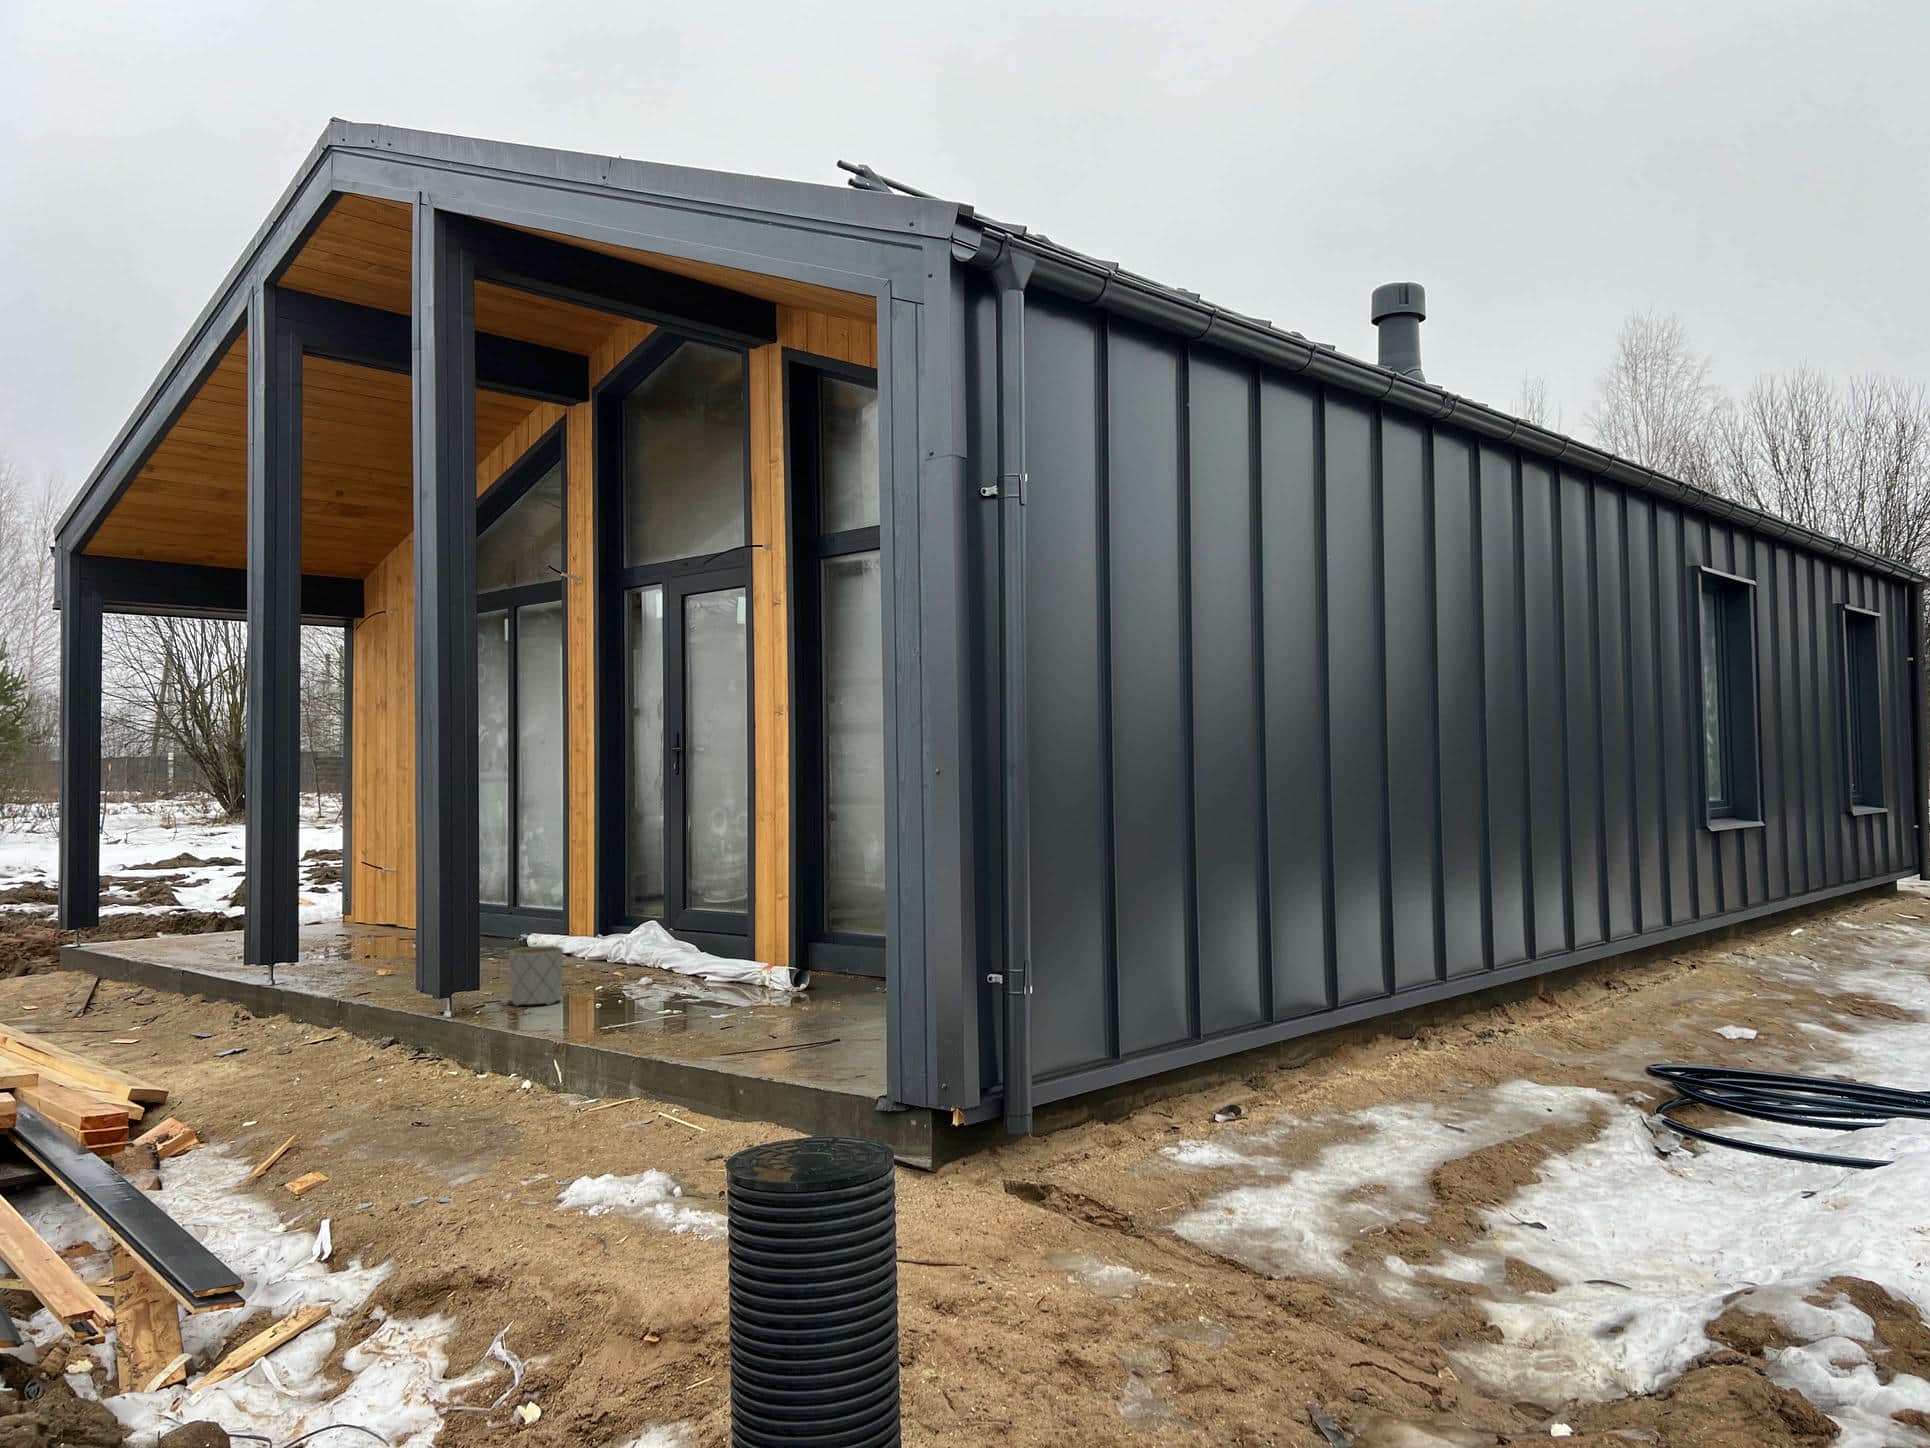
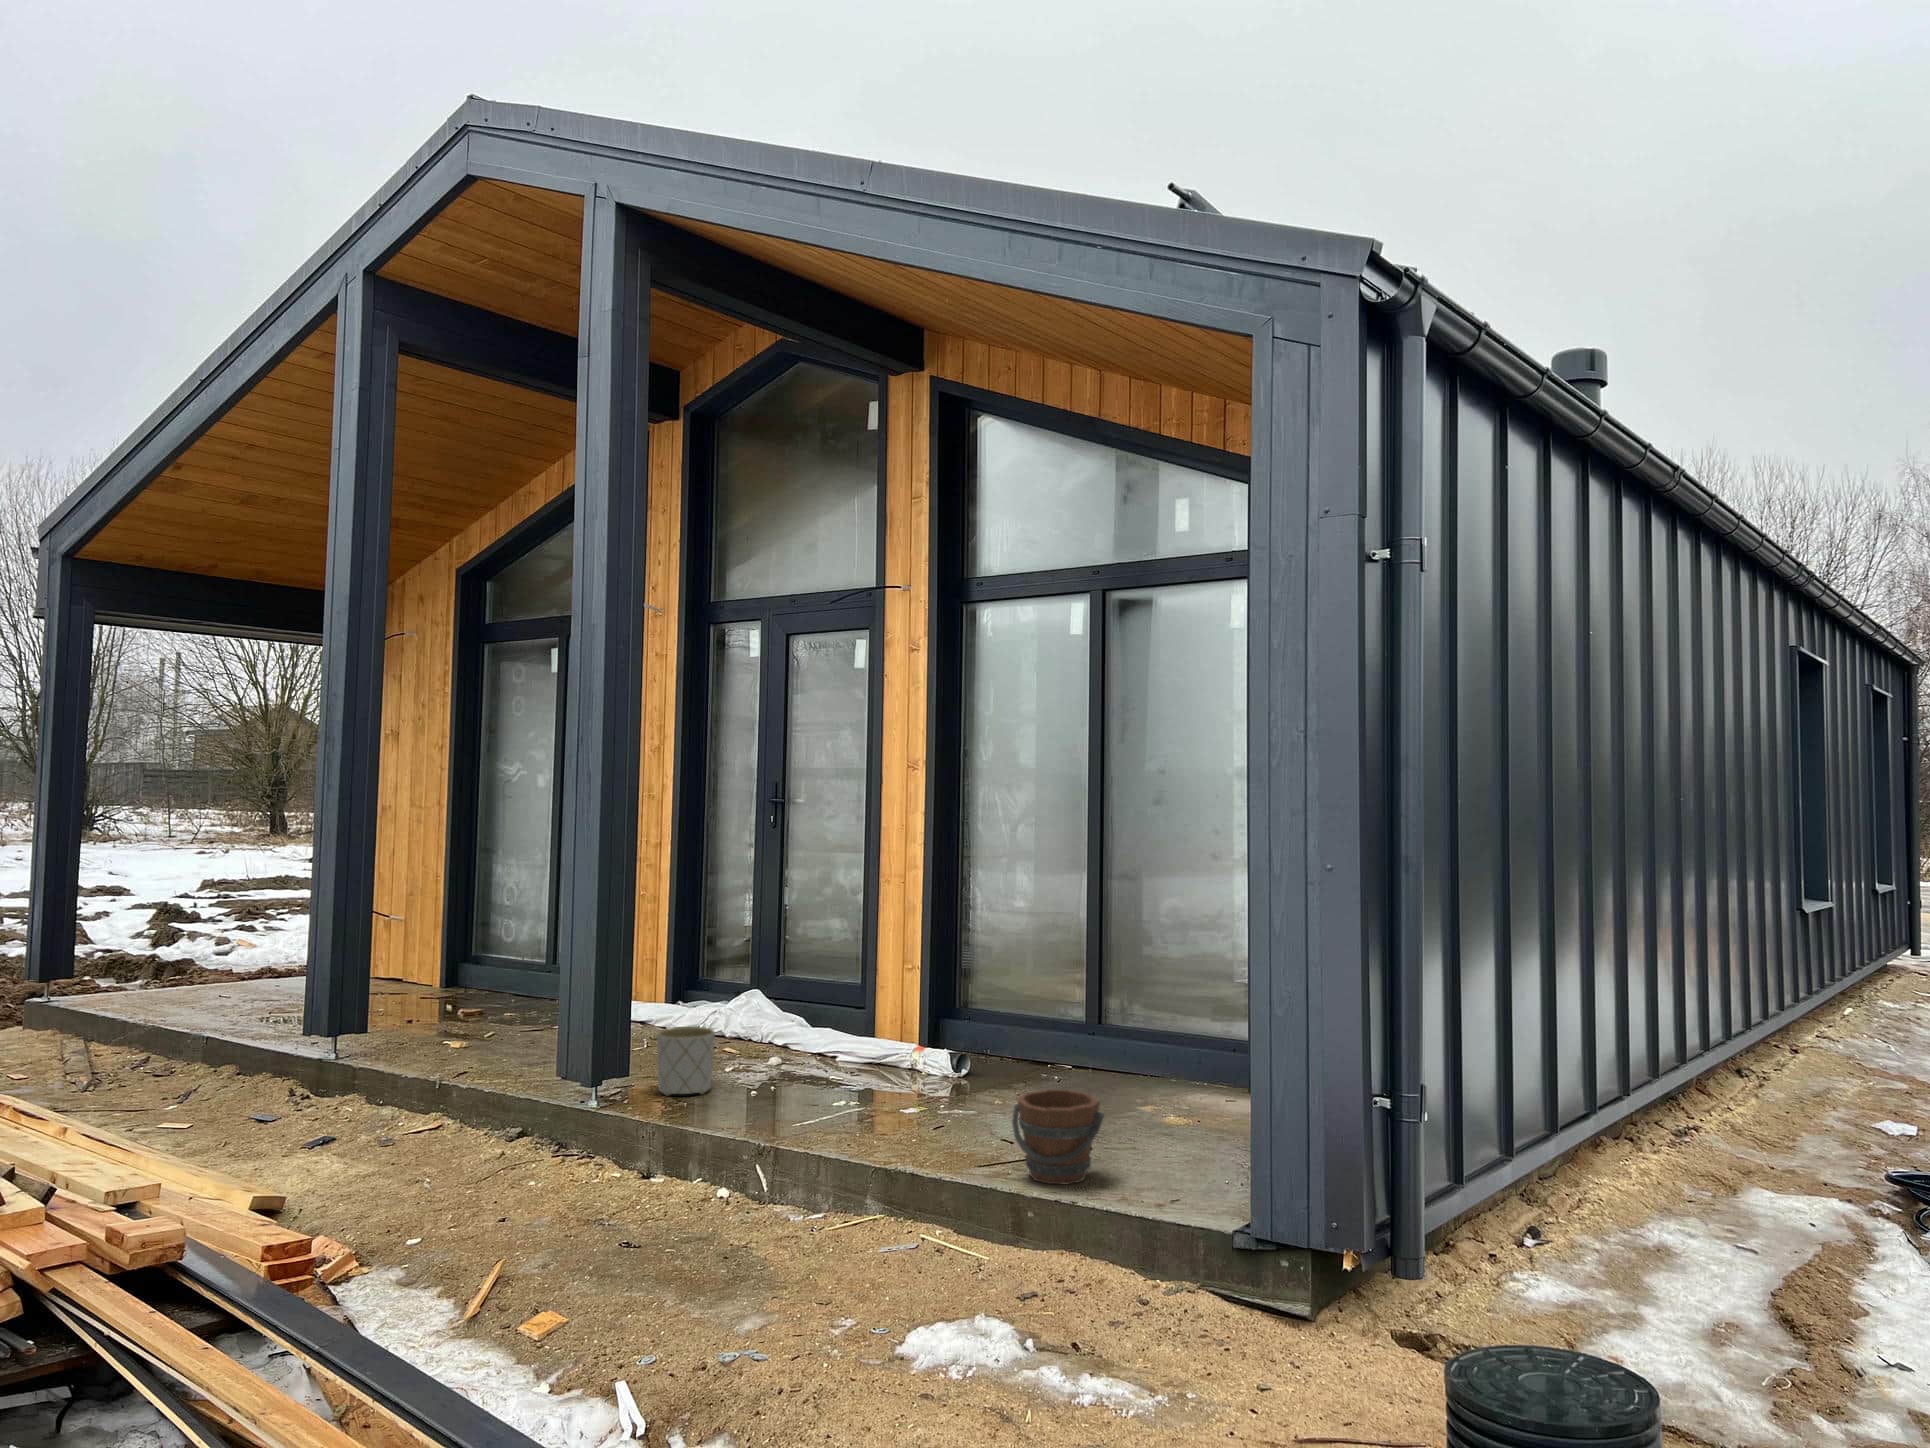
bucket: none [745,983,823,1066] -> present [1012,1089,1104,1184]

